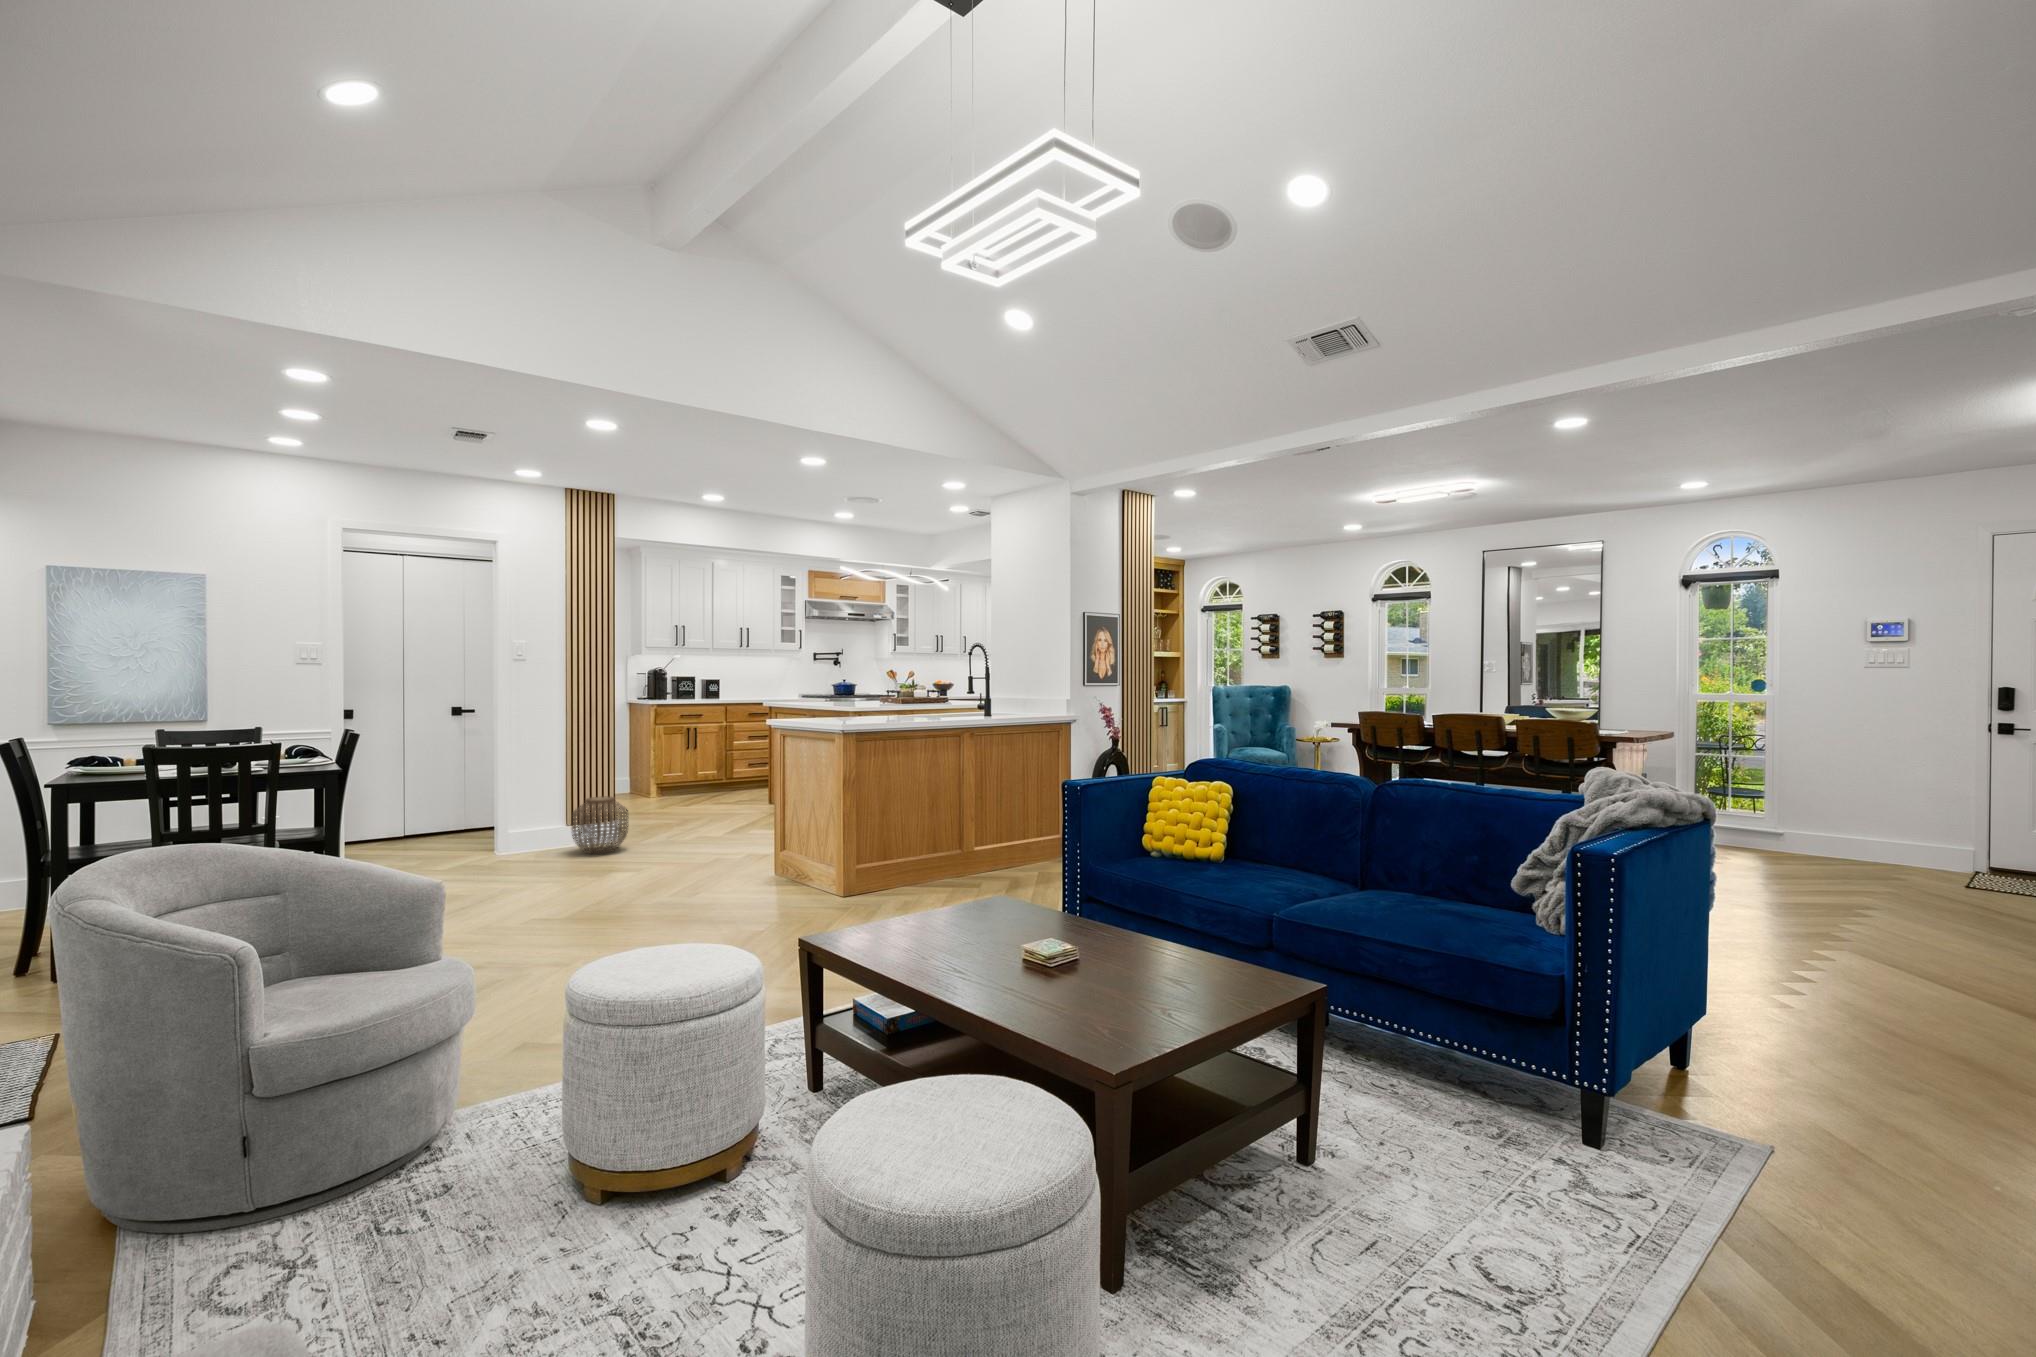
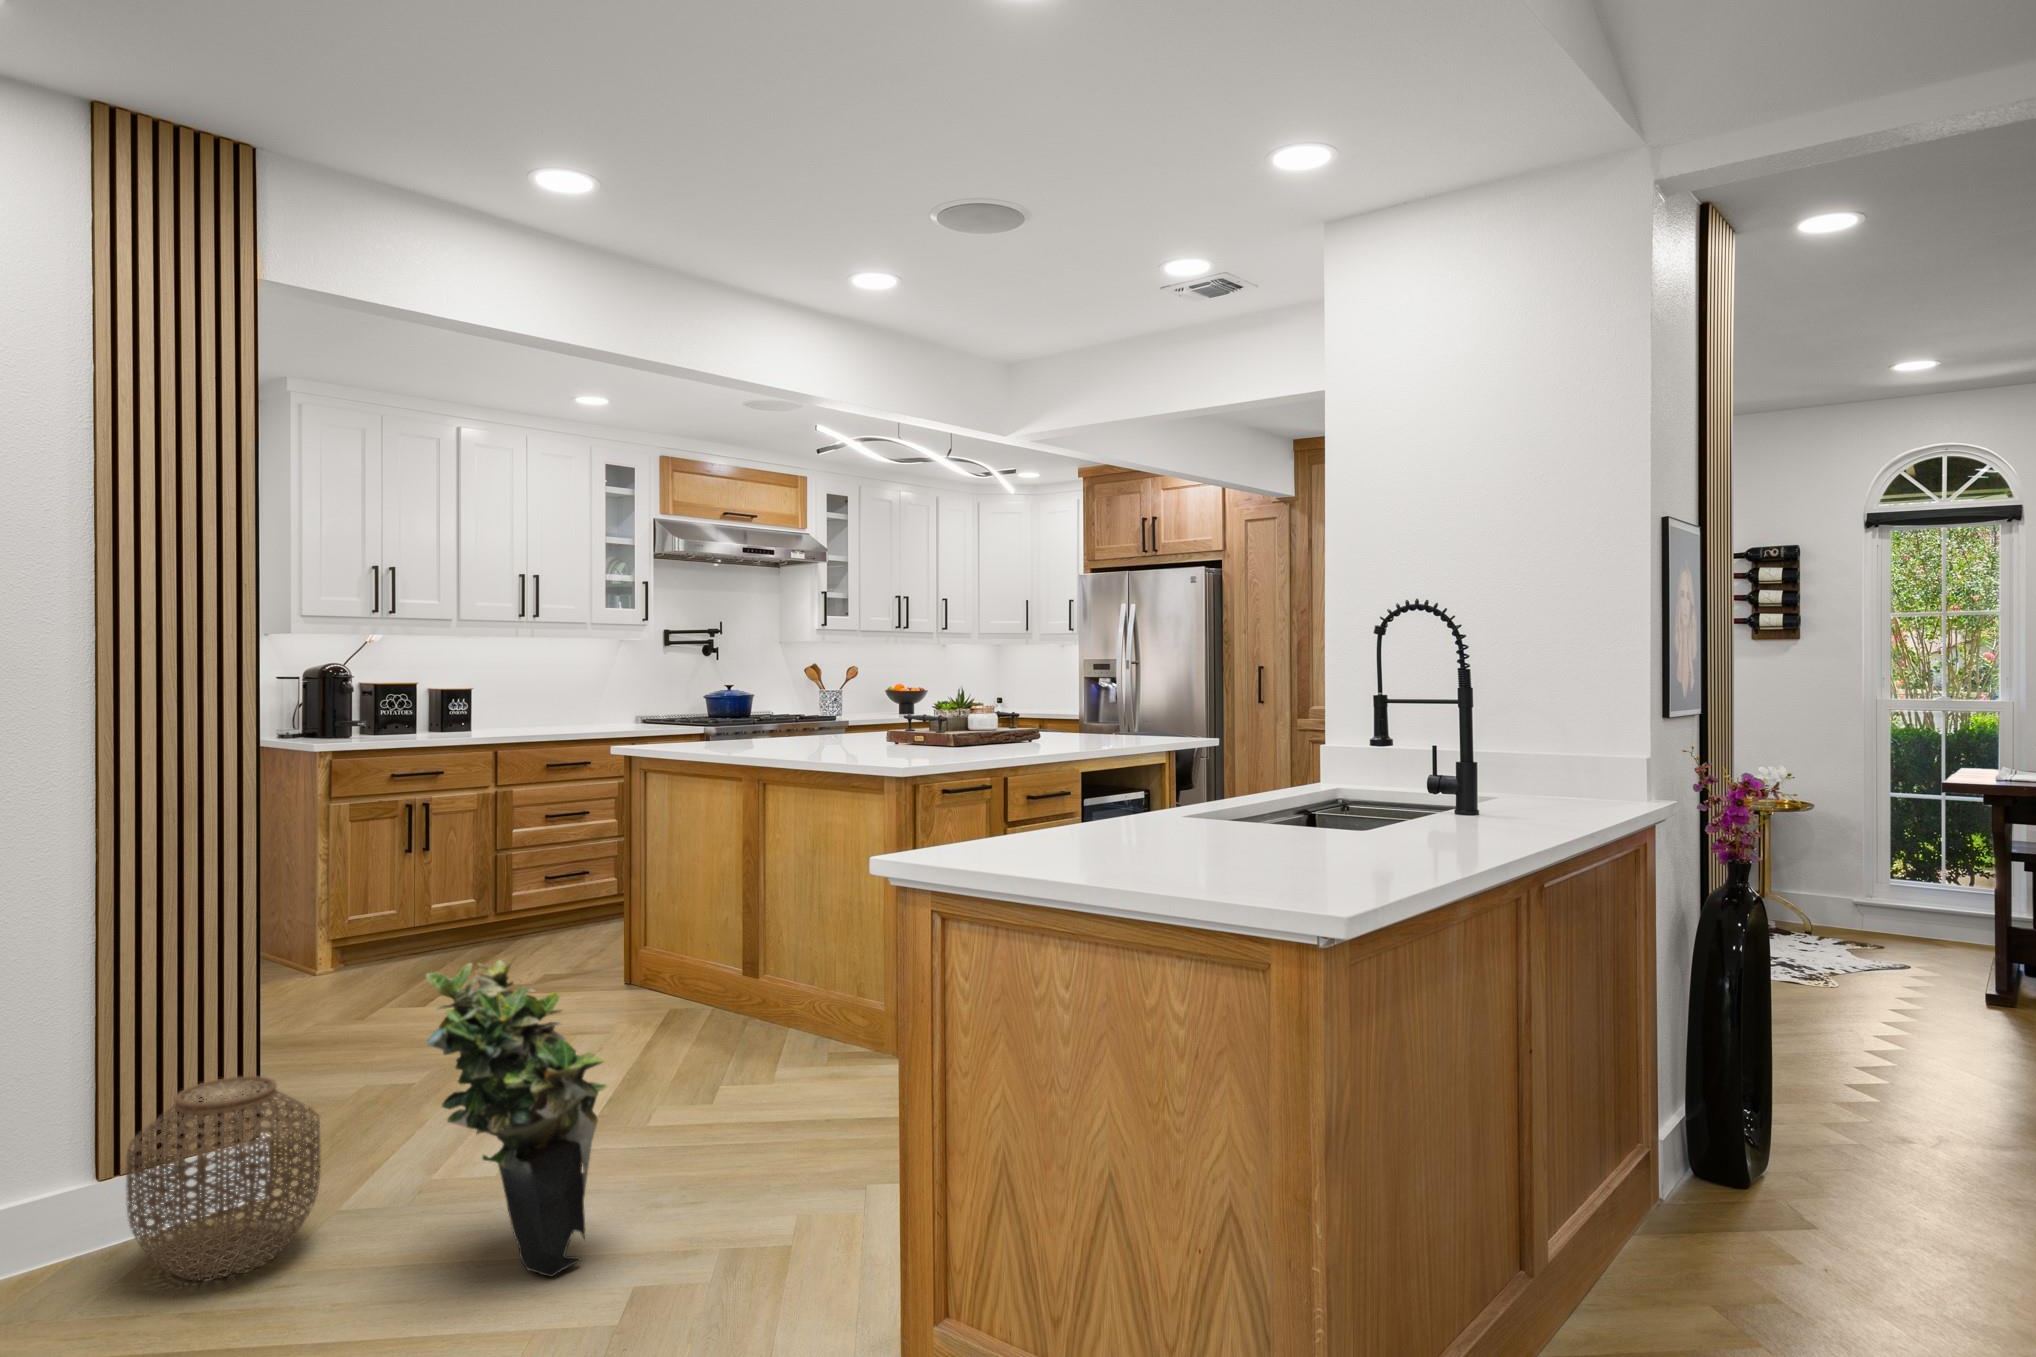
potted plant: none [655,760,713,857] -> present [426,958,607,1277]

